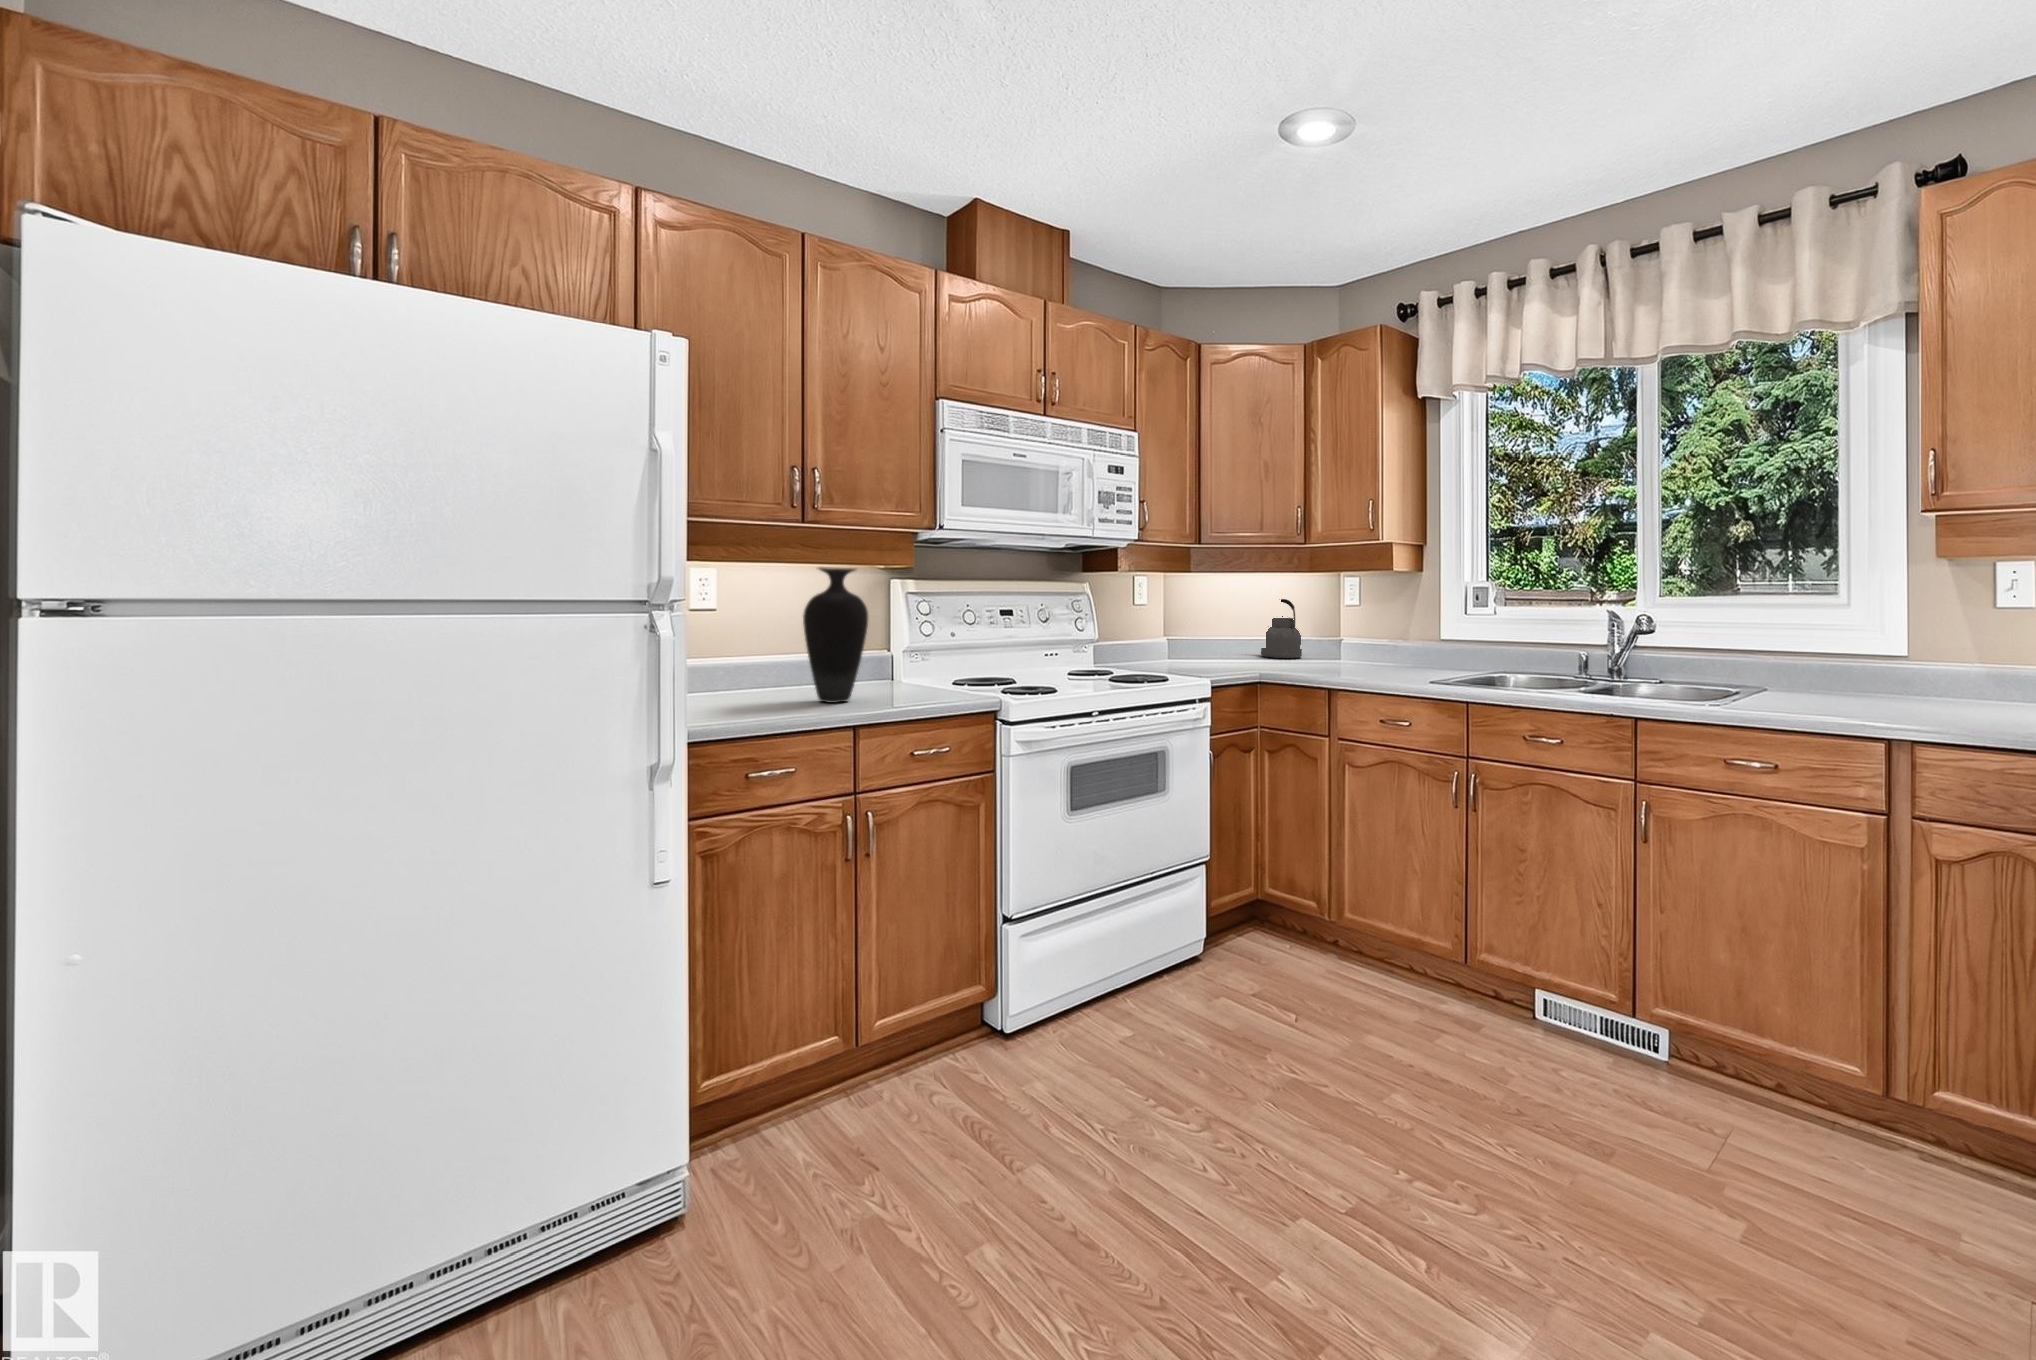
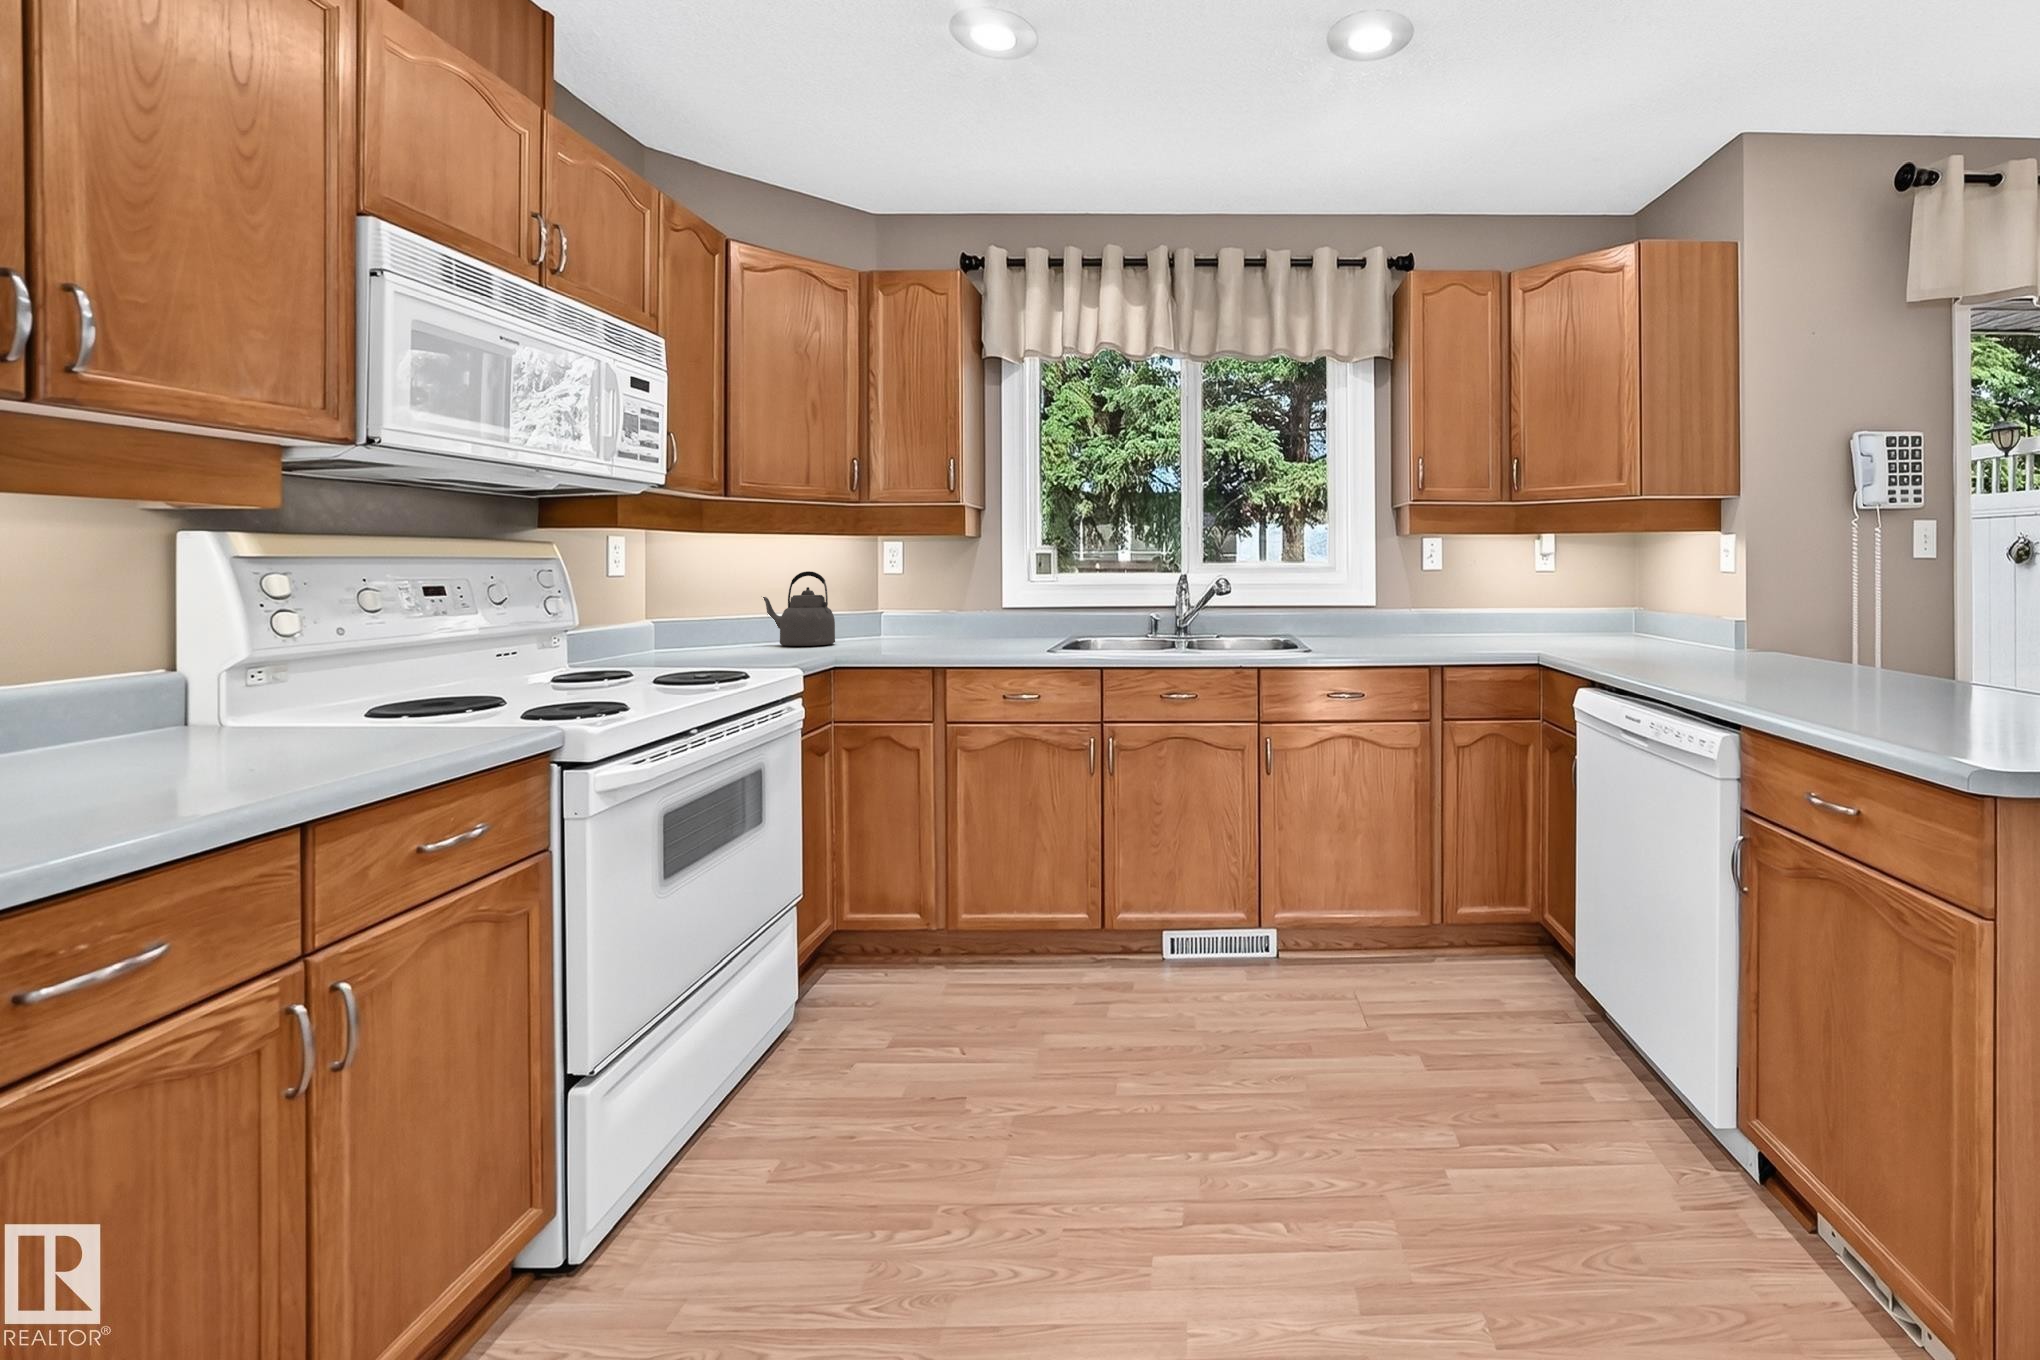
vase: present [803,567,868,703] -> none [94,498,277,786]

